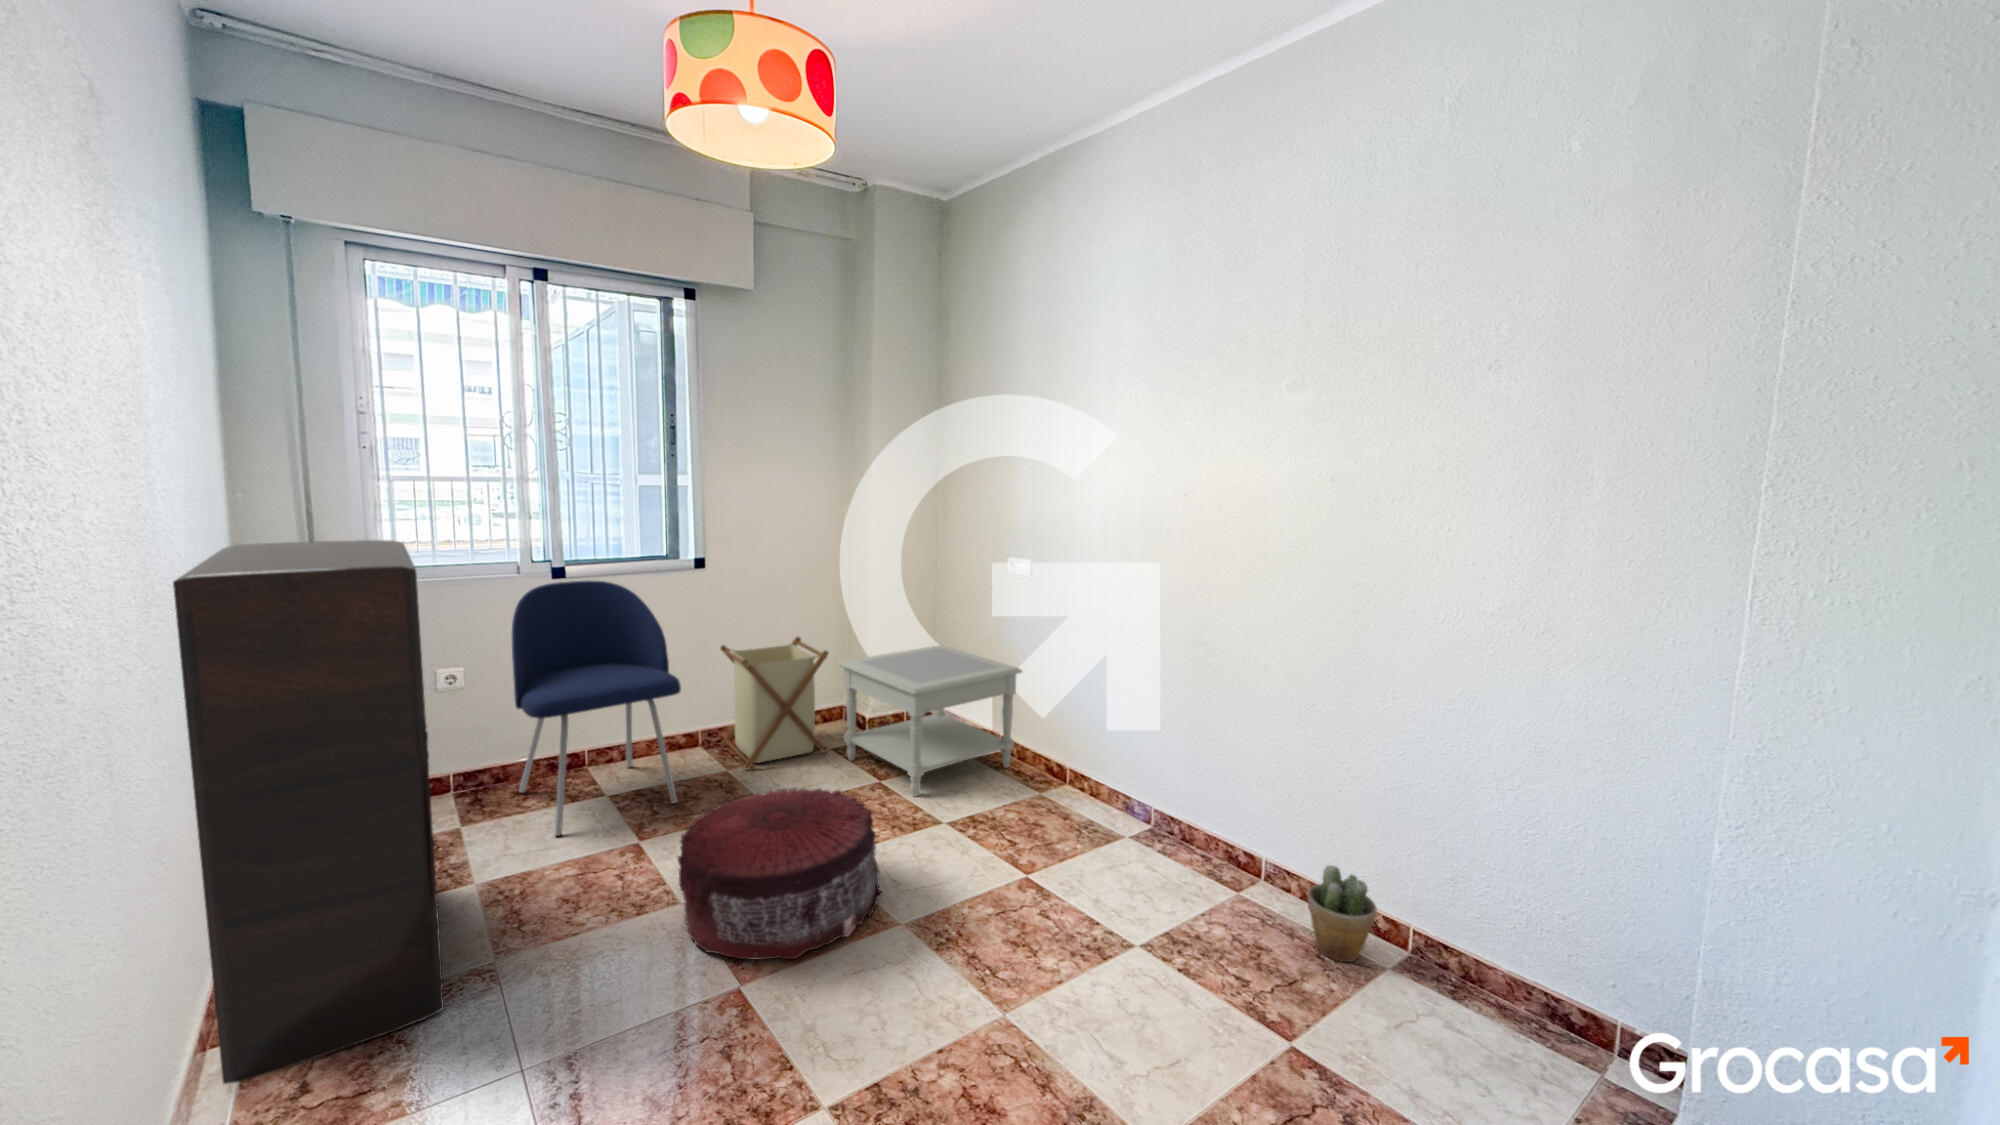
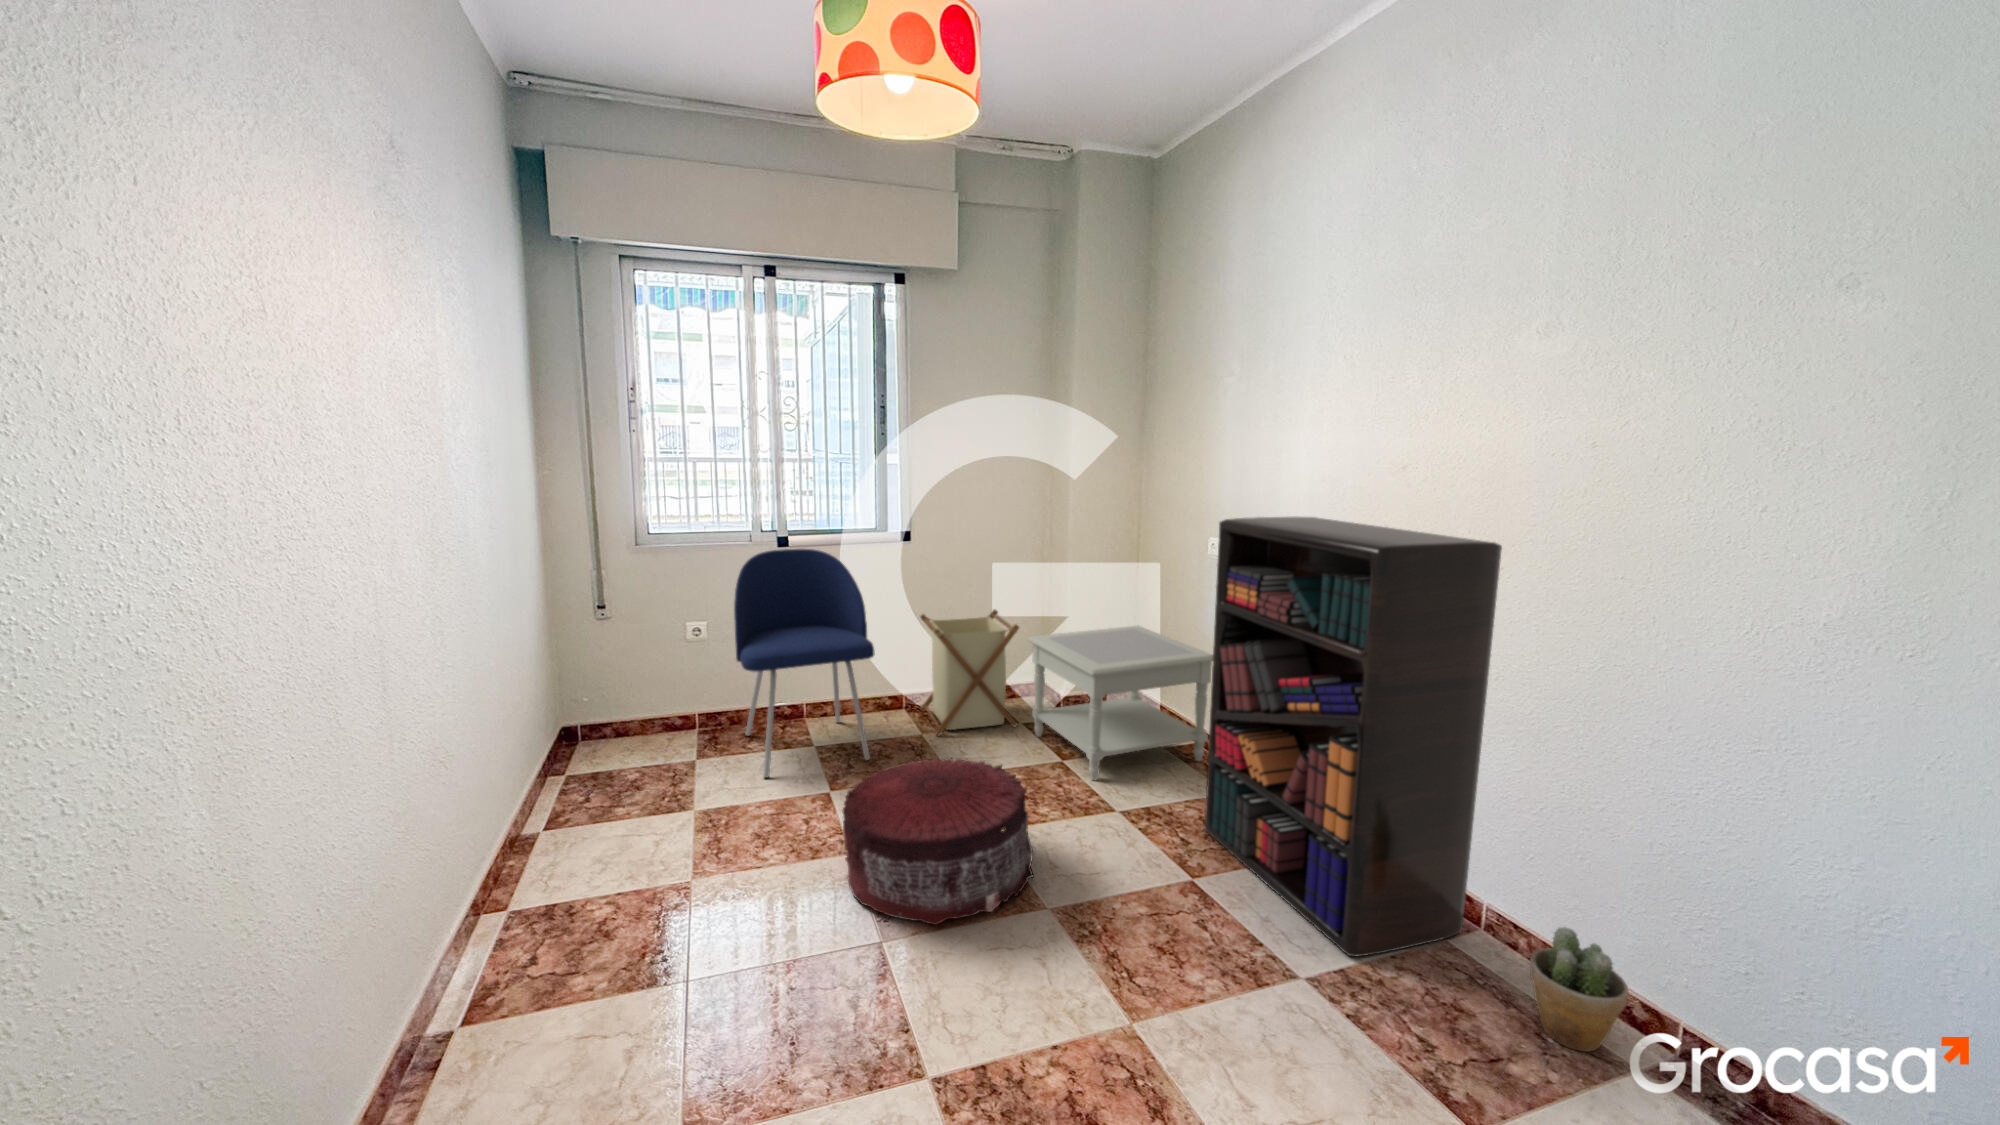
bookshelf: present [173,540,444,1084] -> present [1205,517,1502,957]

